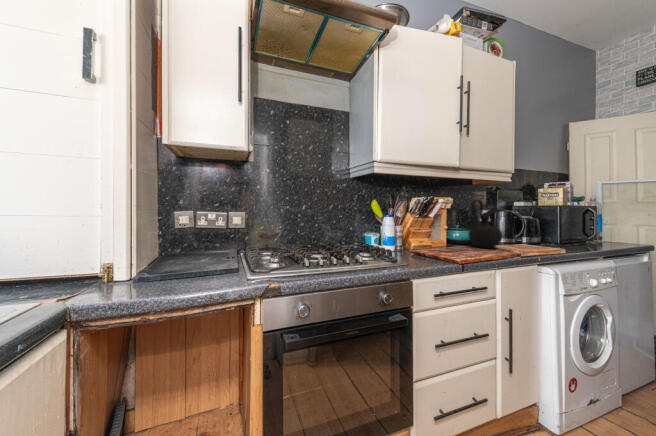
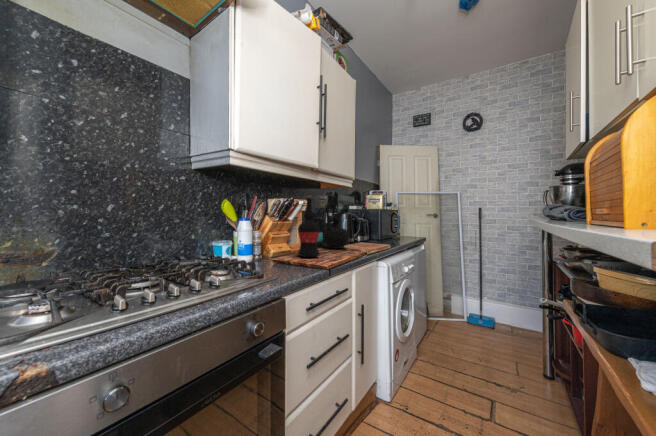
wine bottle: none [435,194,459,252] -> present [298,195,320,257]

